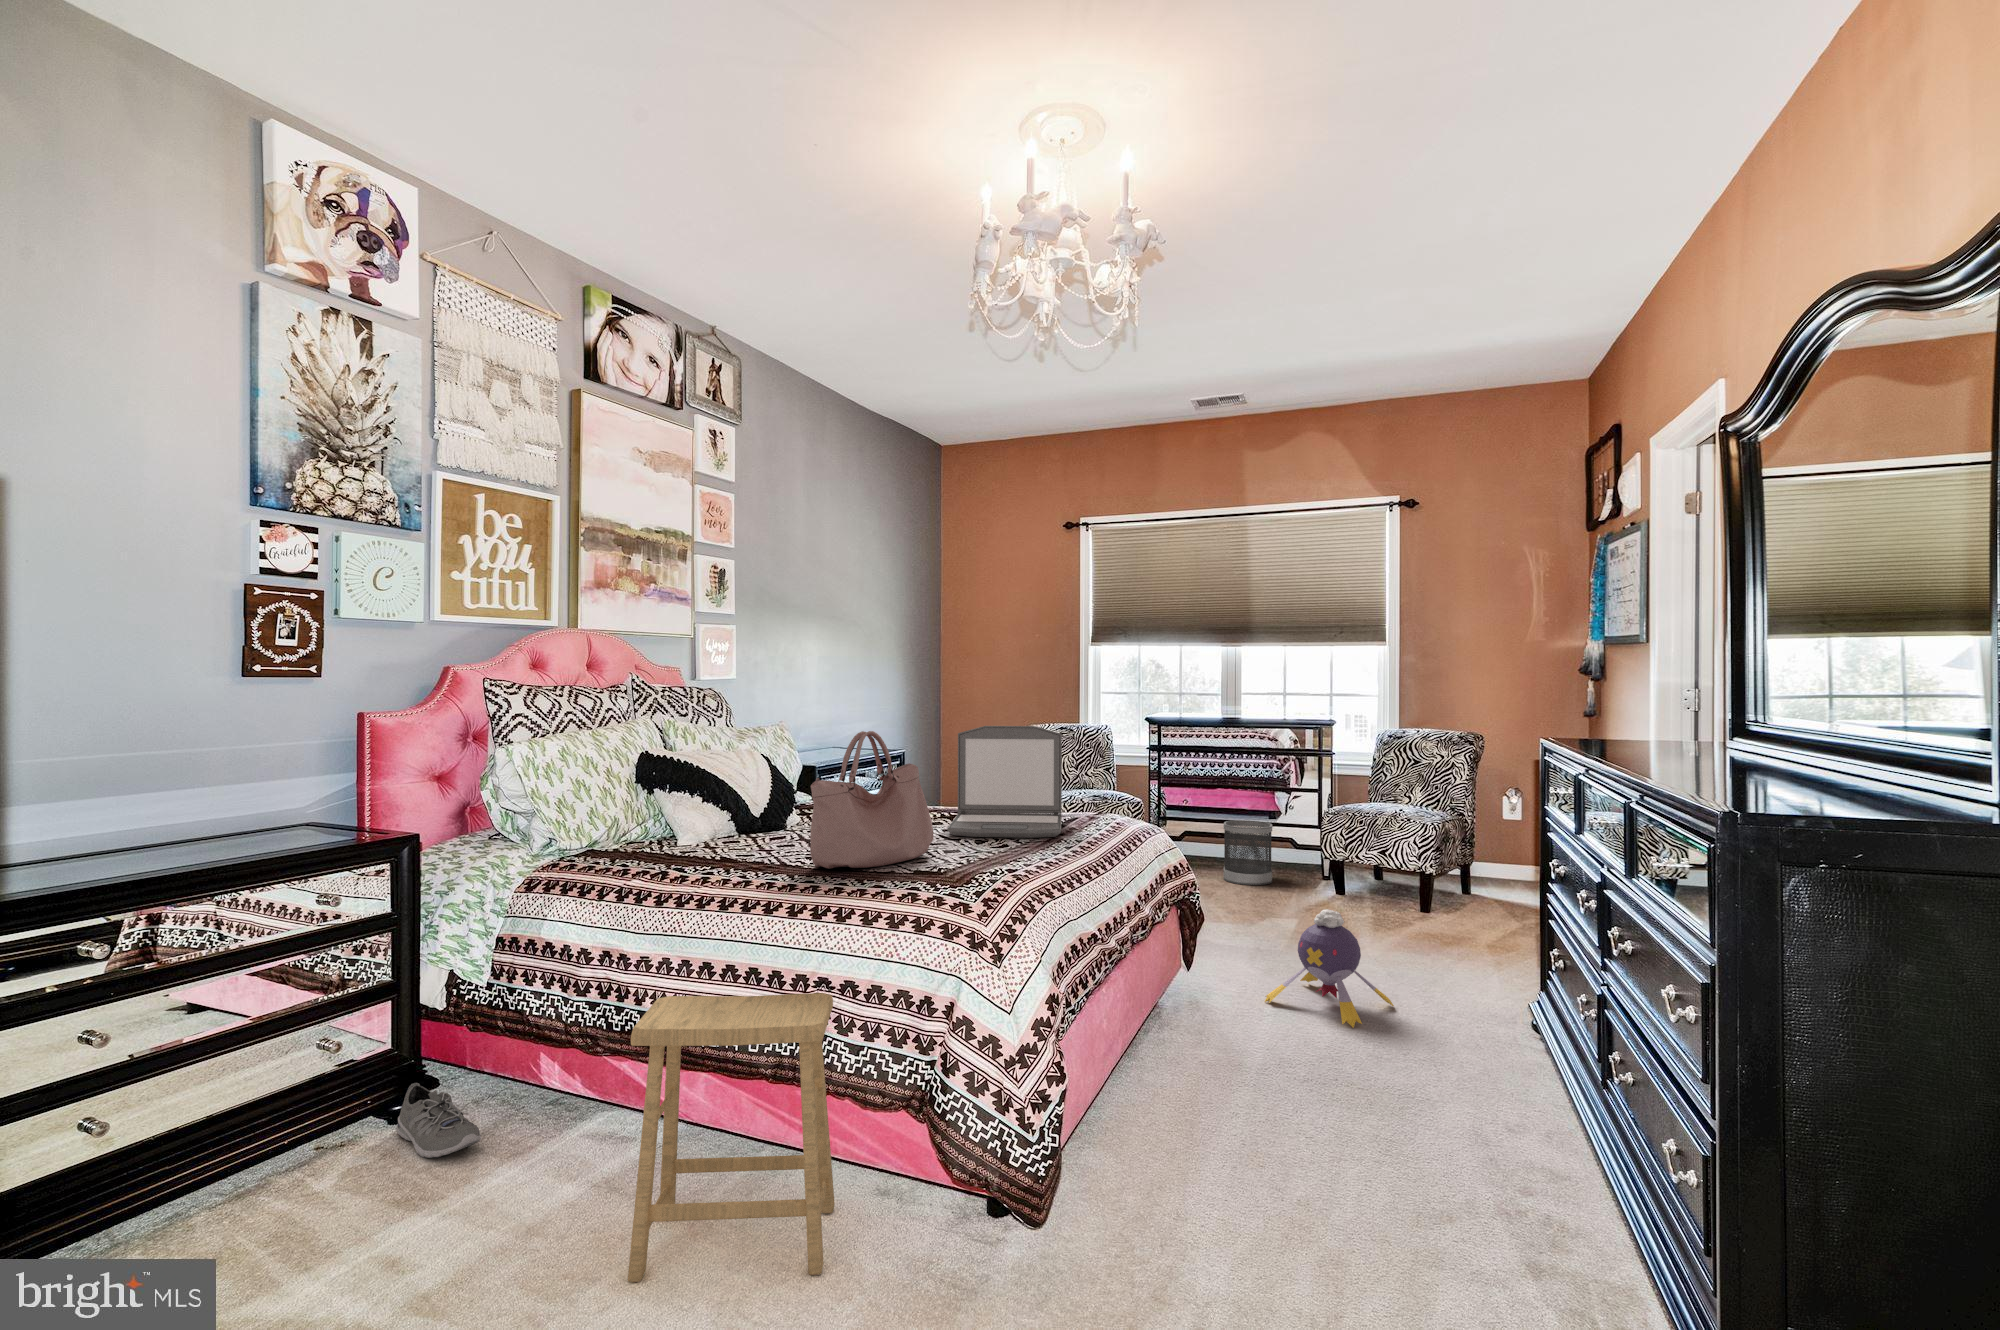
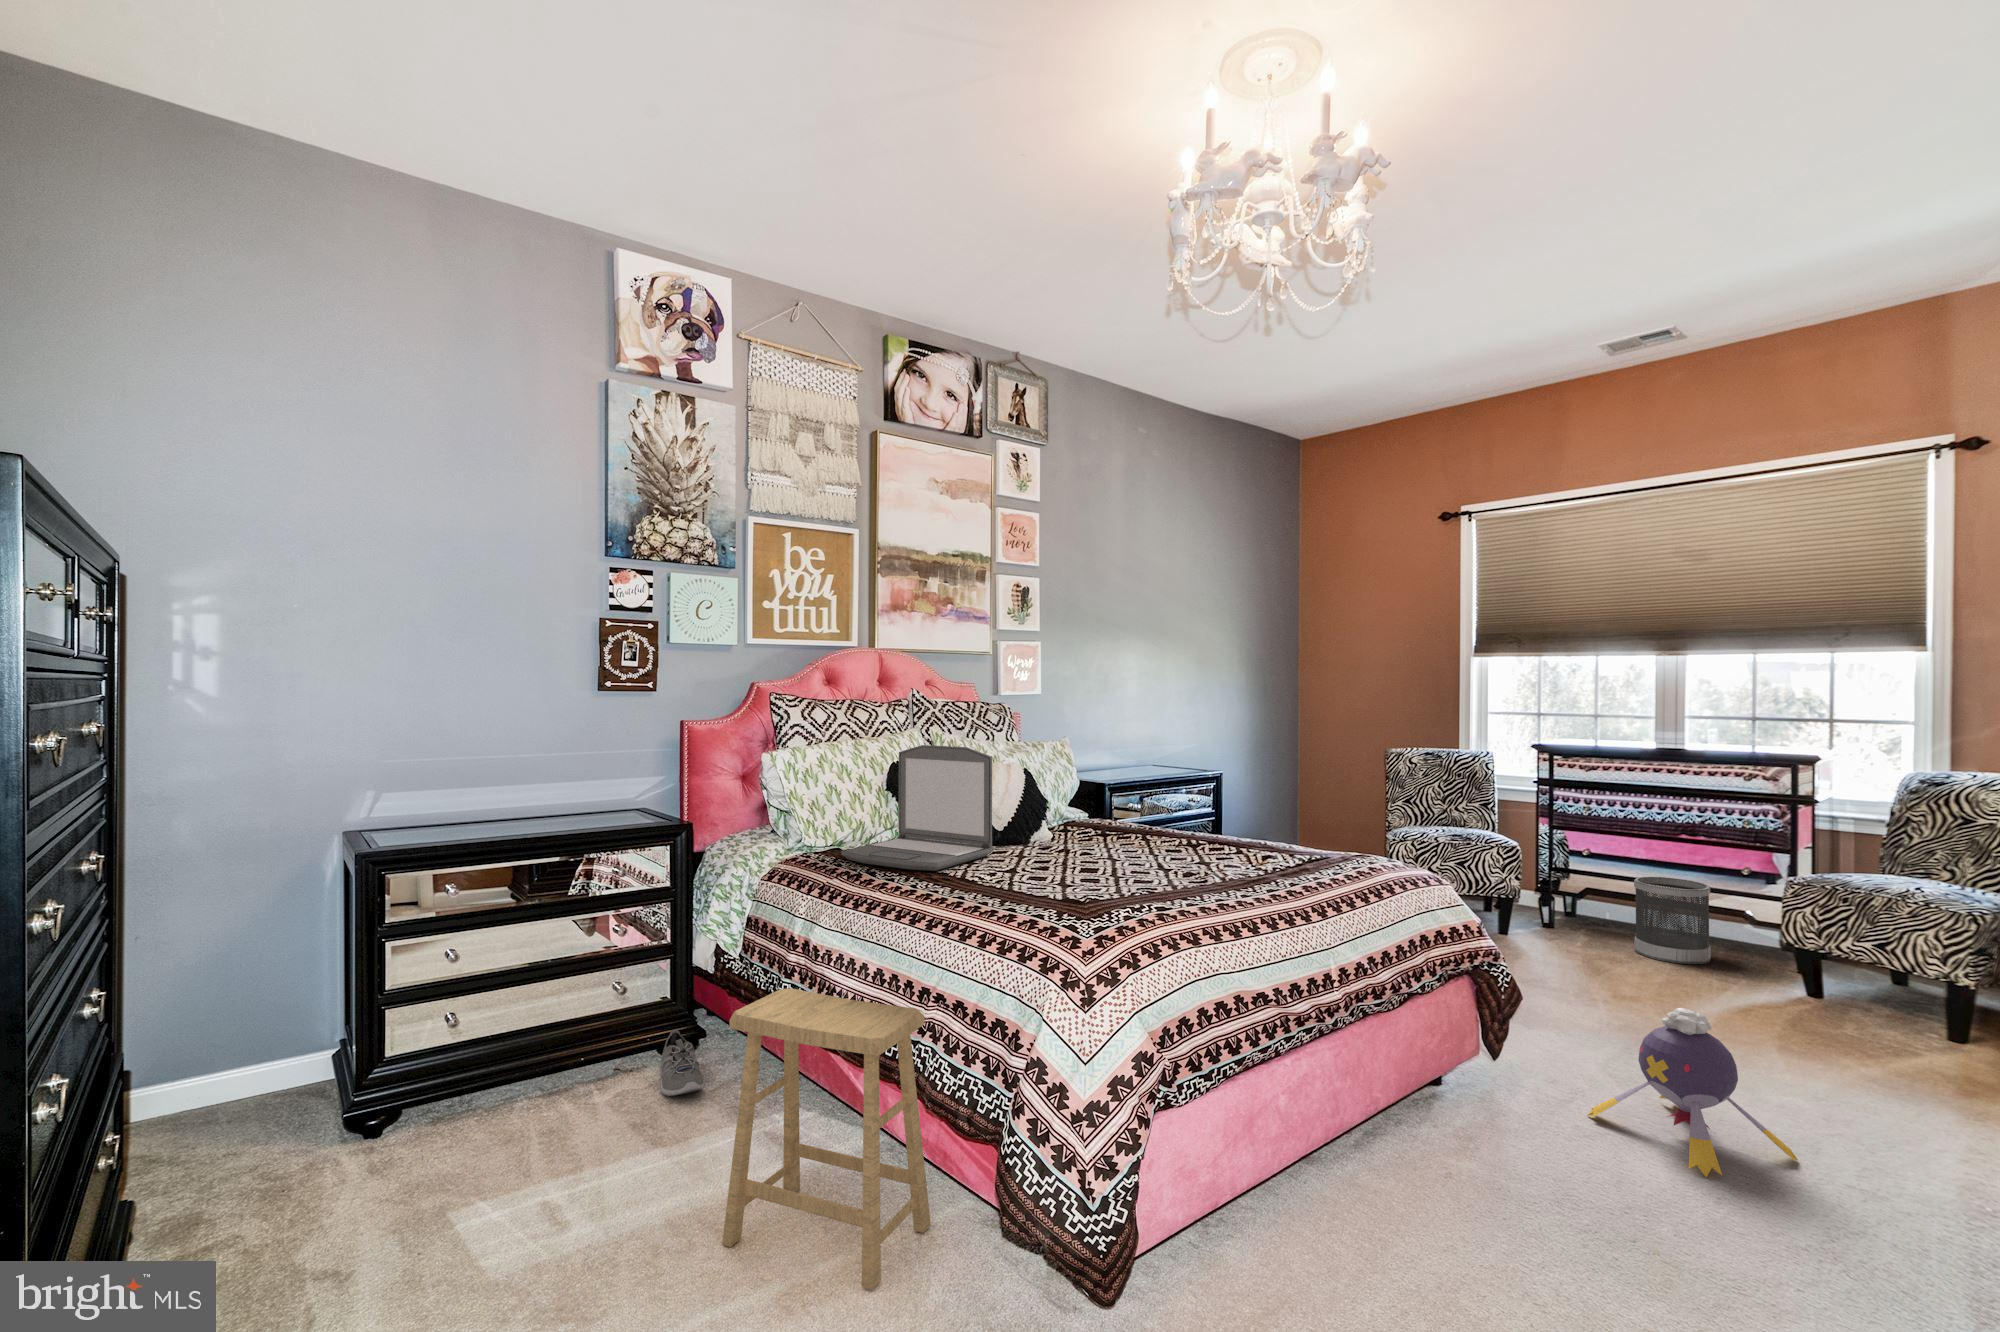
laptop: present [948,726,1062,838] -> present [841,745,994,871]
handbag: present [810,731,934,869] -> none [975,748,1117,888]

